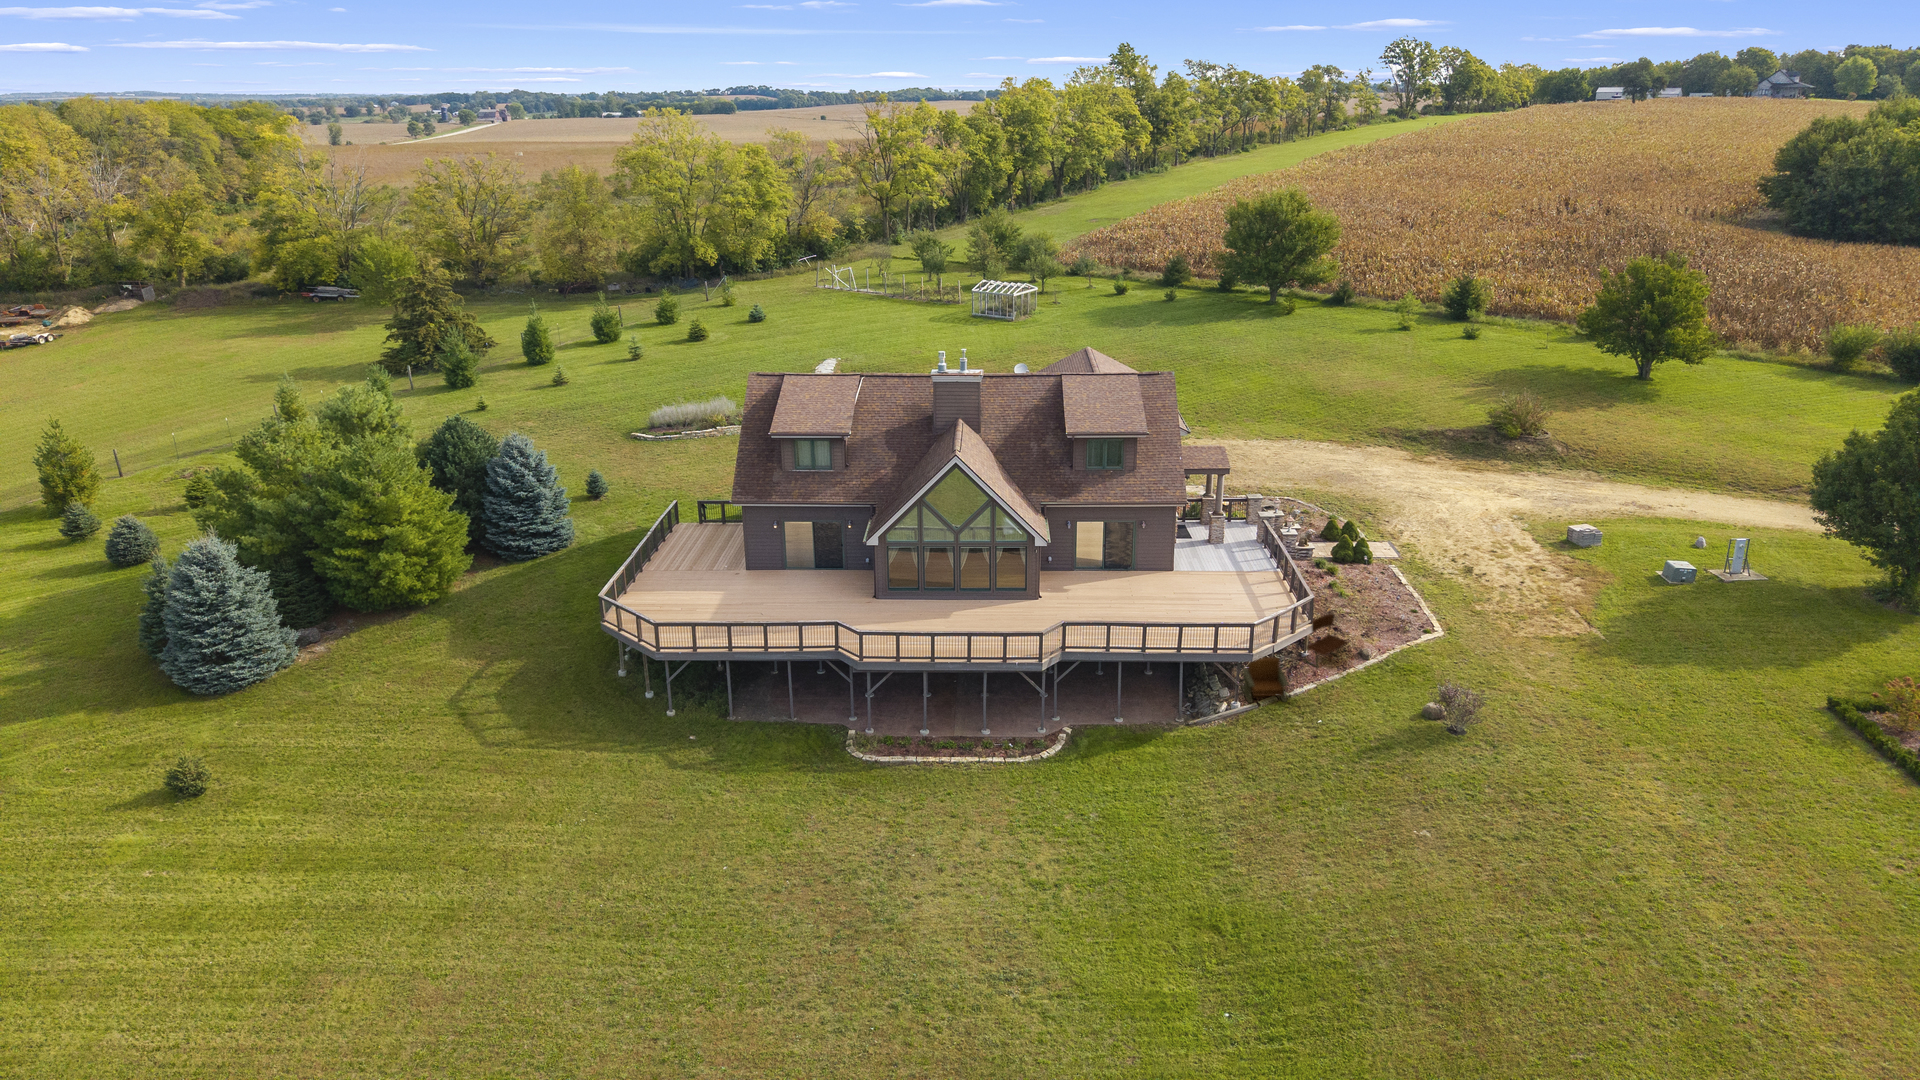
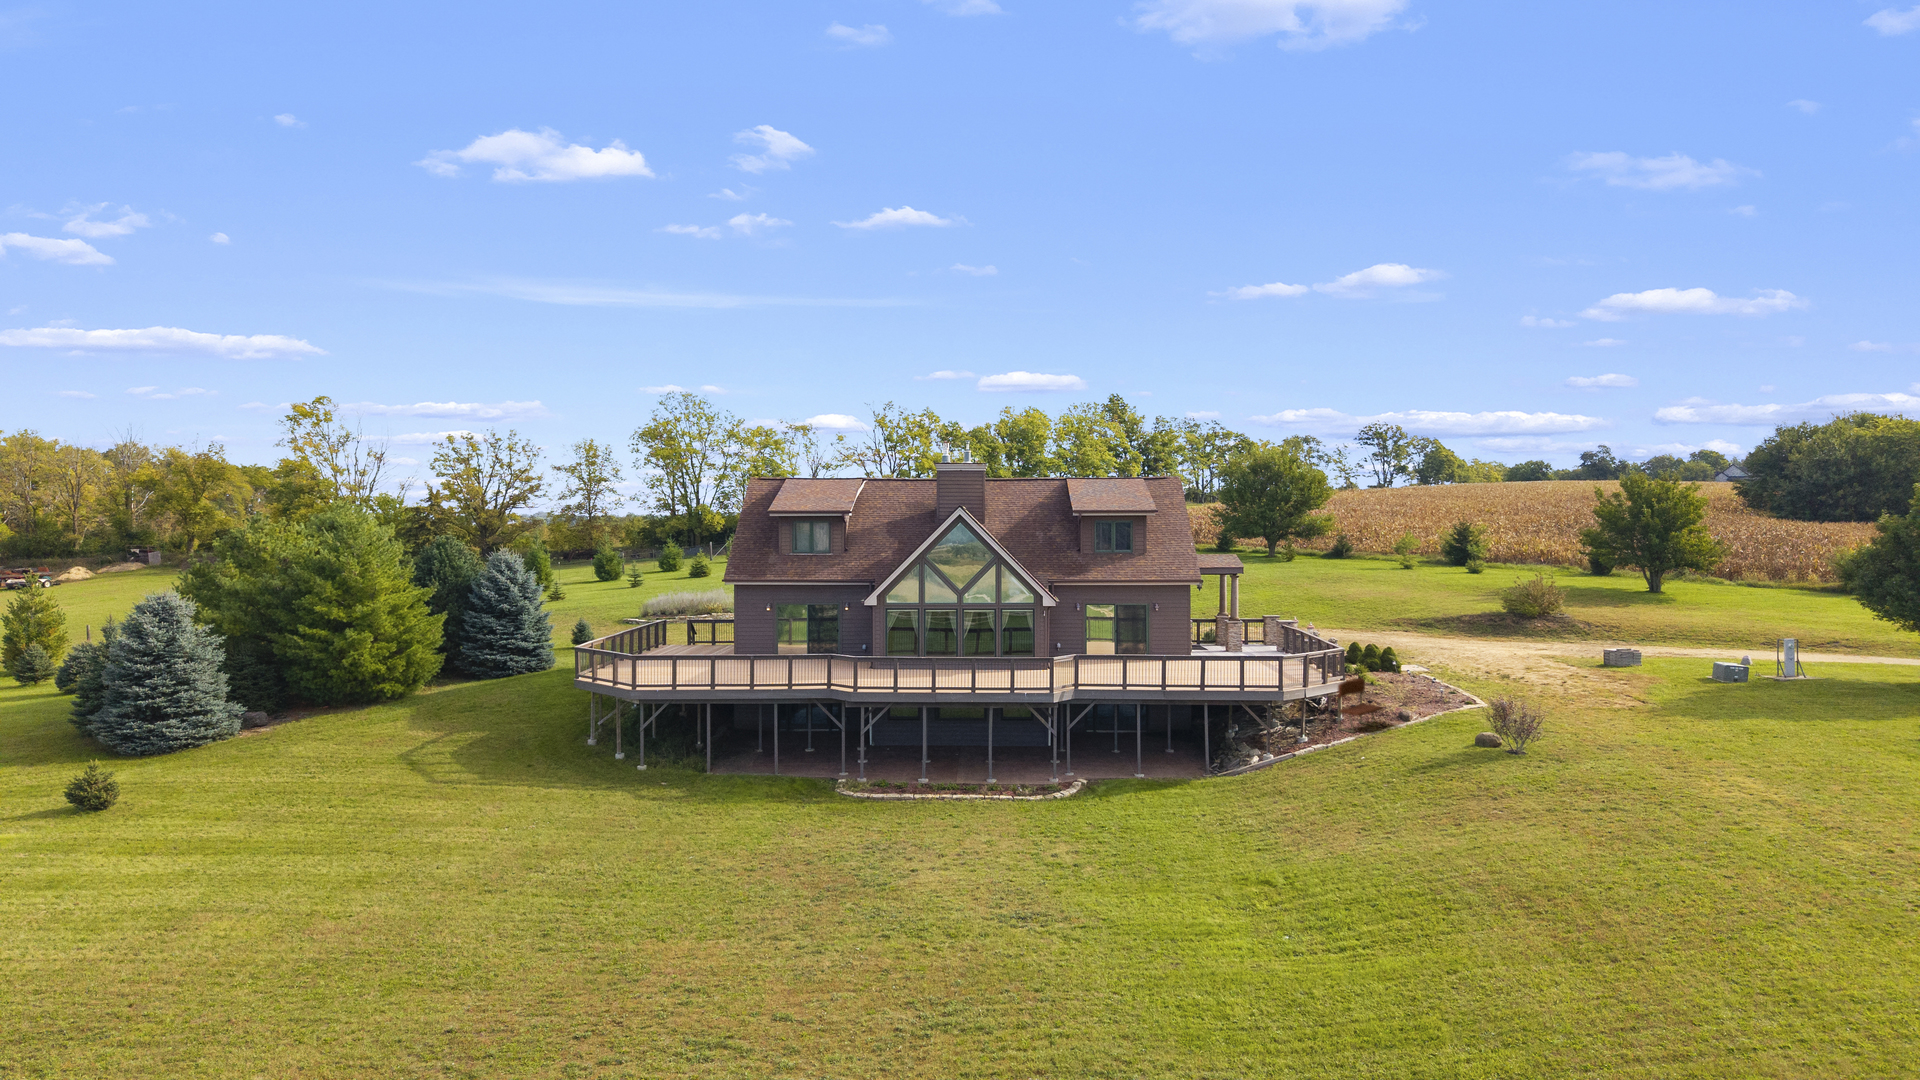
lounge chair: present [1241,657,1289,703] -> none [1271,707,1325,754]

